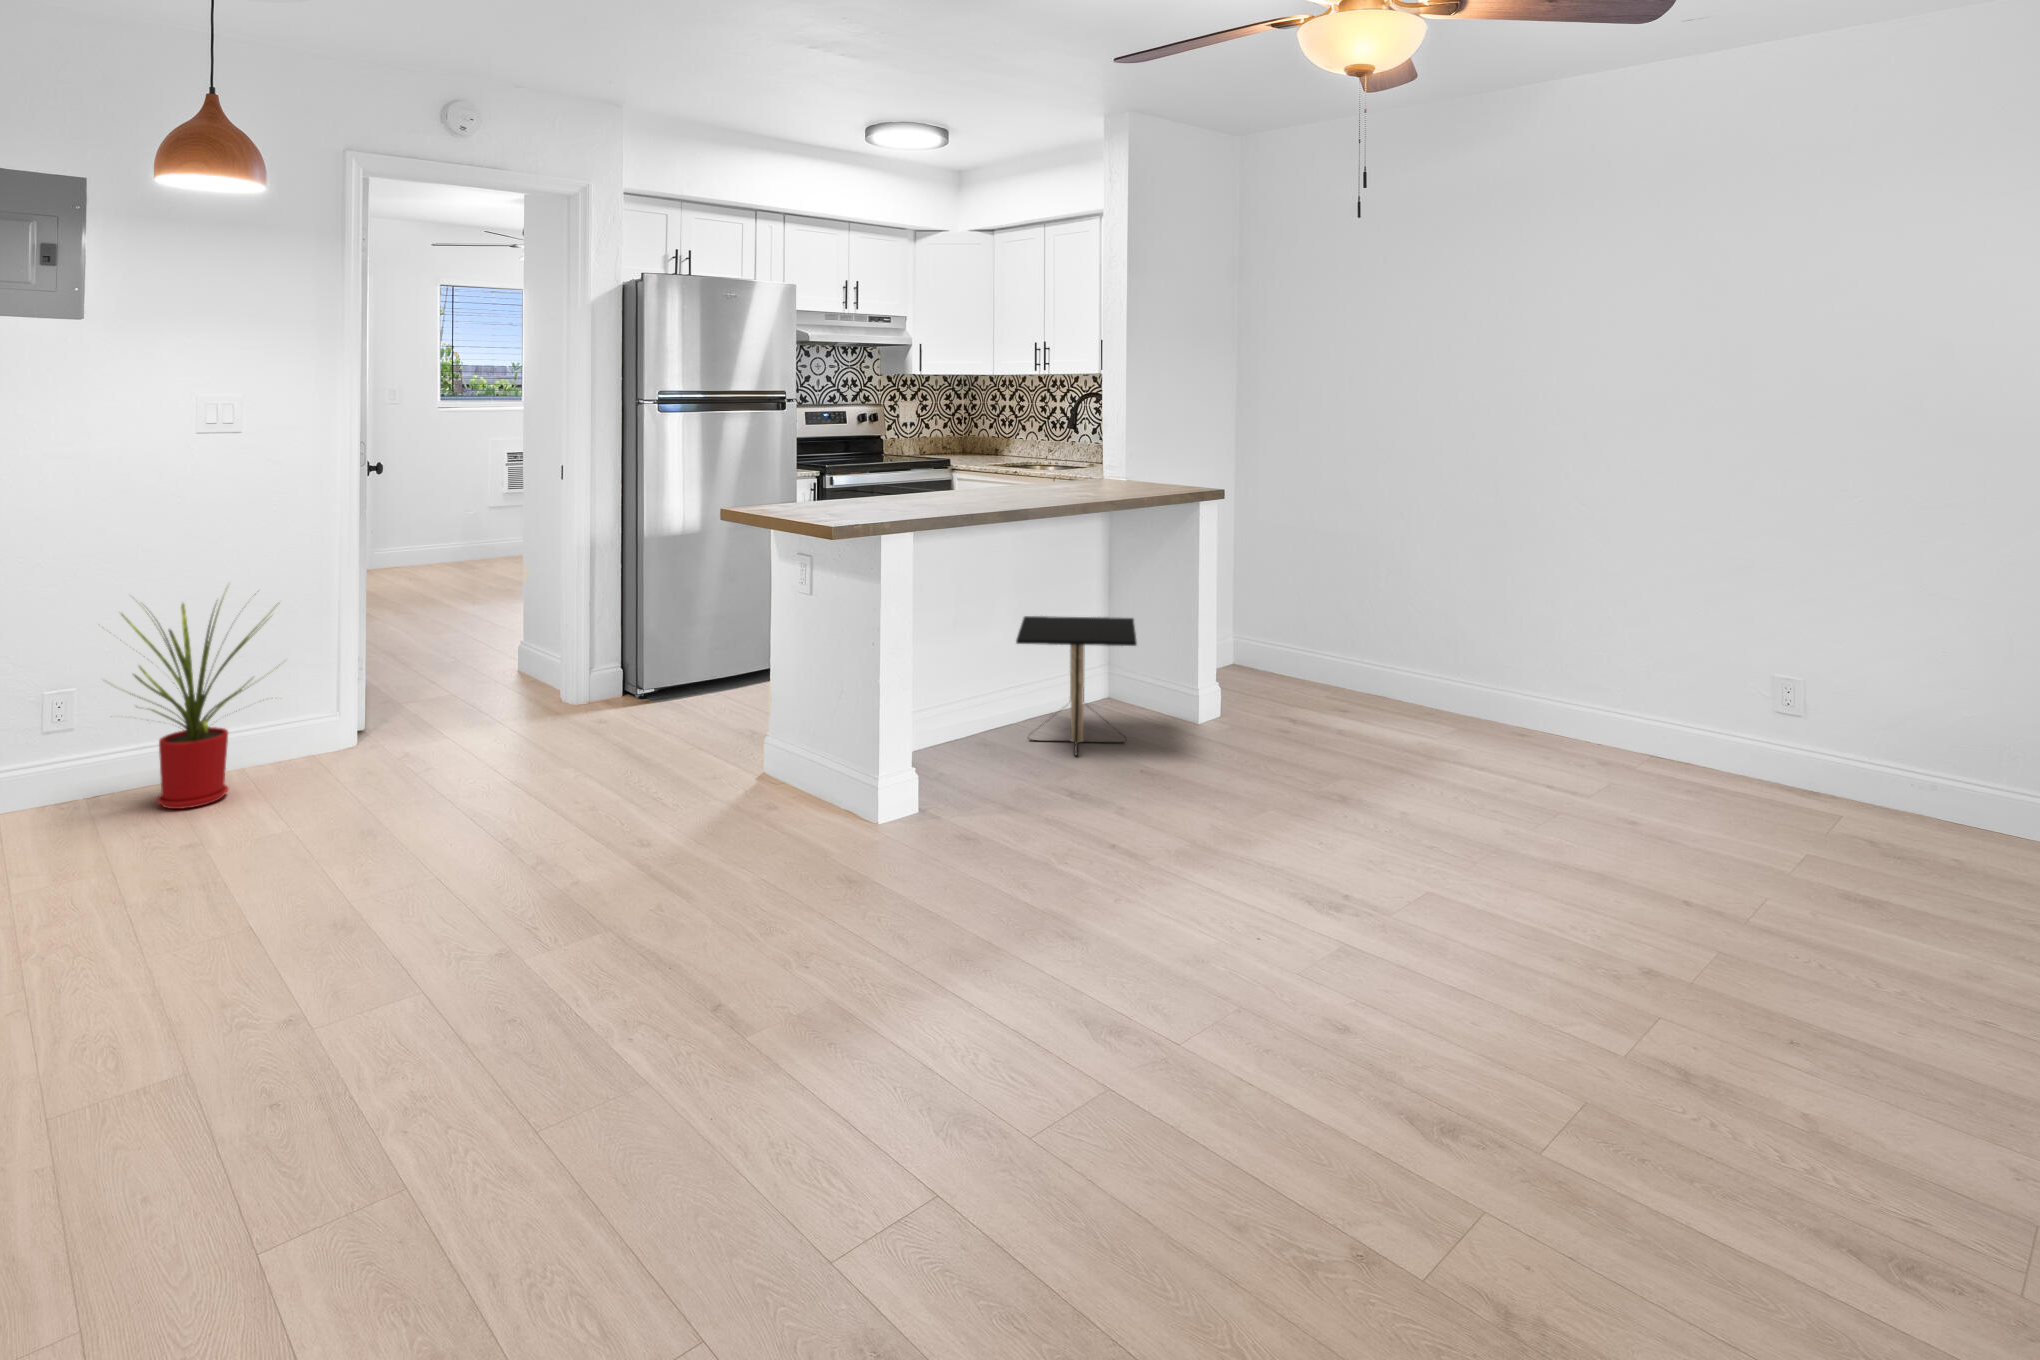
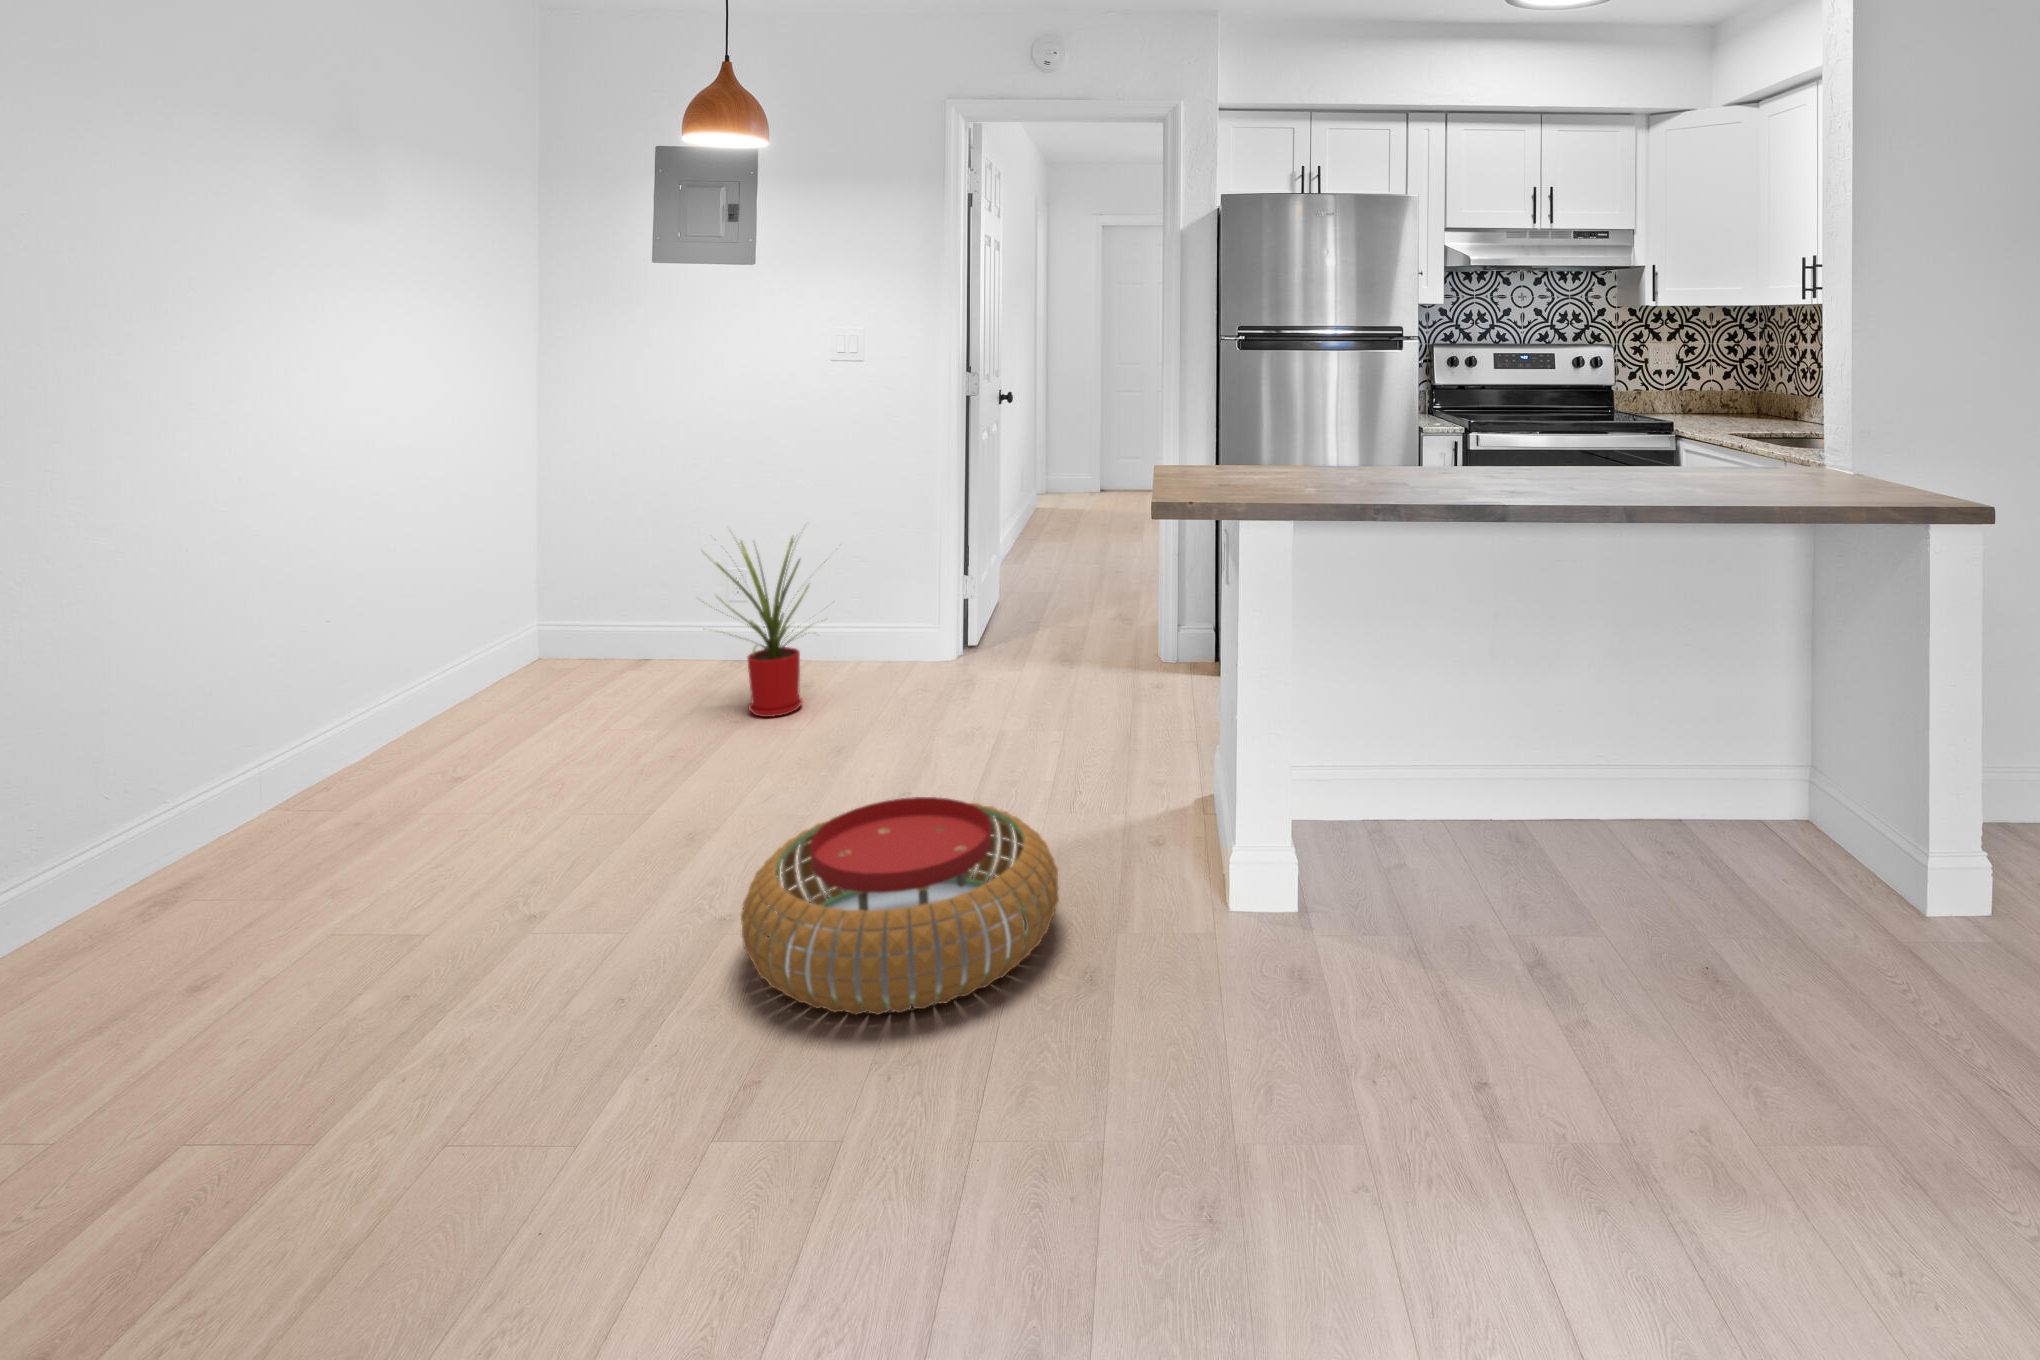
side table: present [1016,616,1137,755] -> none [1475,683,1734,922]
pouf: none [557,761,829,928] -> present [741,797,1059,1015]

